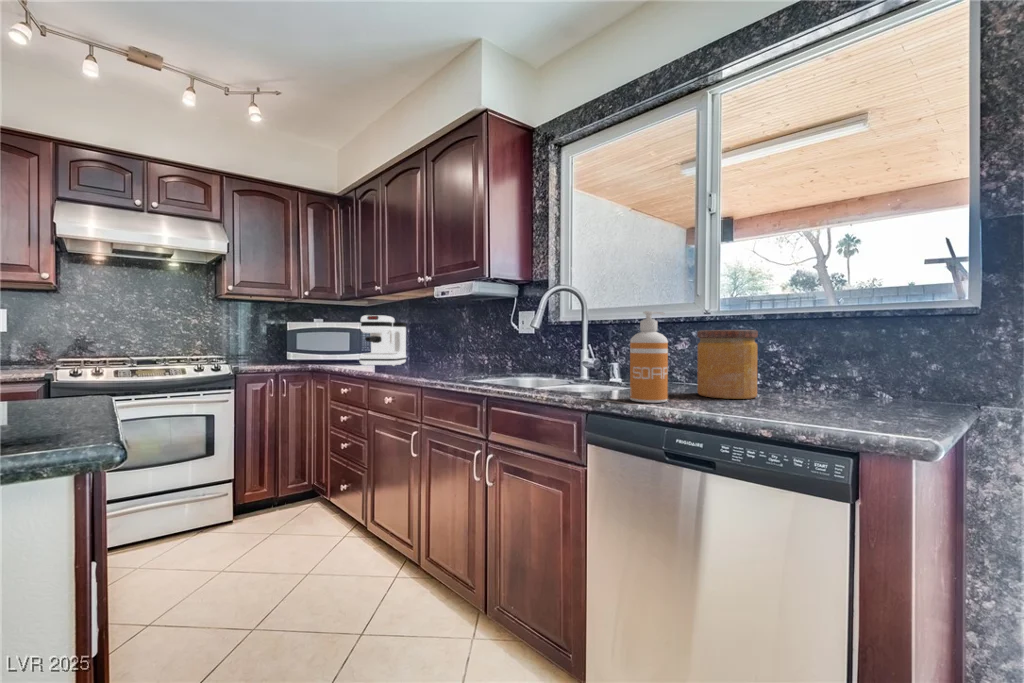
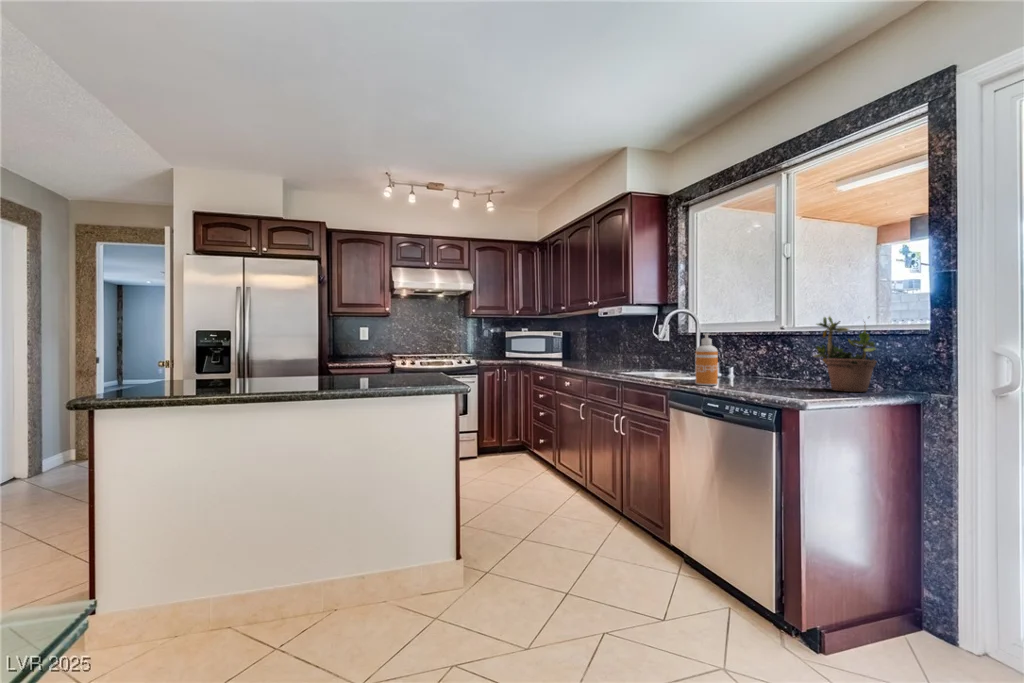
potted plant: none [805,275,928,407] -> present [814,317,877,392]
coffee maker: present [359,315,406,366] -> none [552,327,584,363]
jar: present [697,330,758,399] -> none [749,343,788,386]

